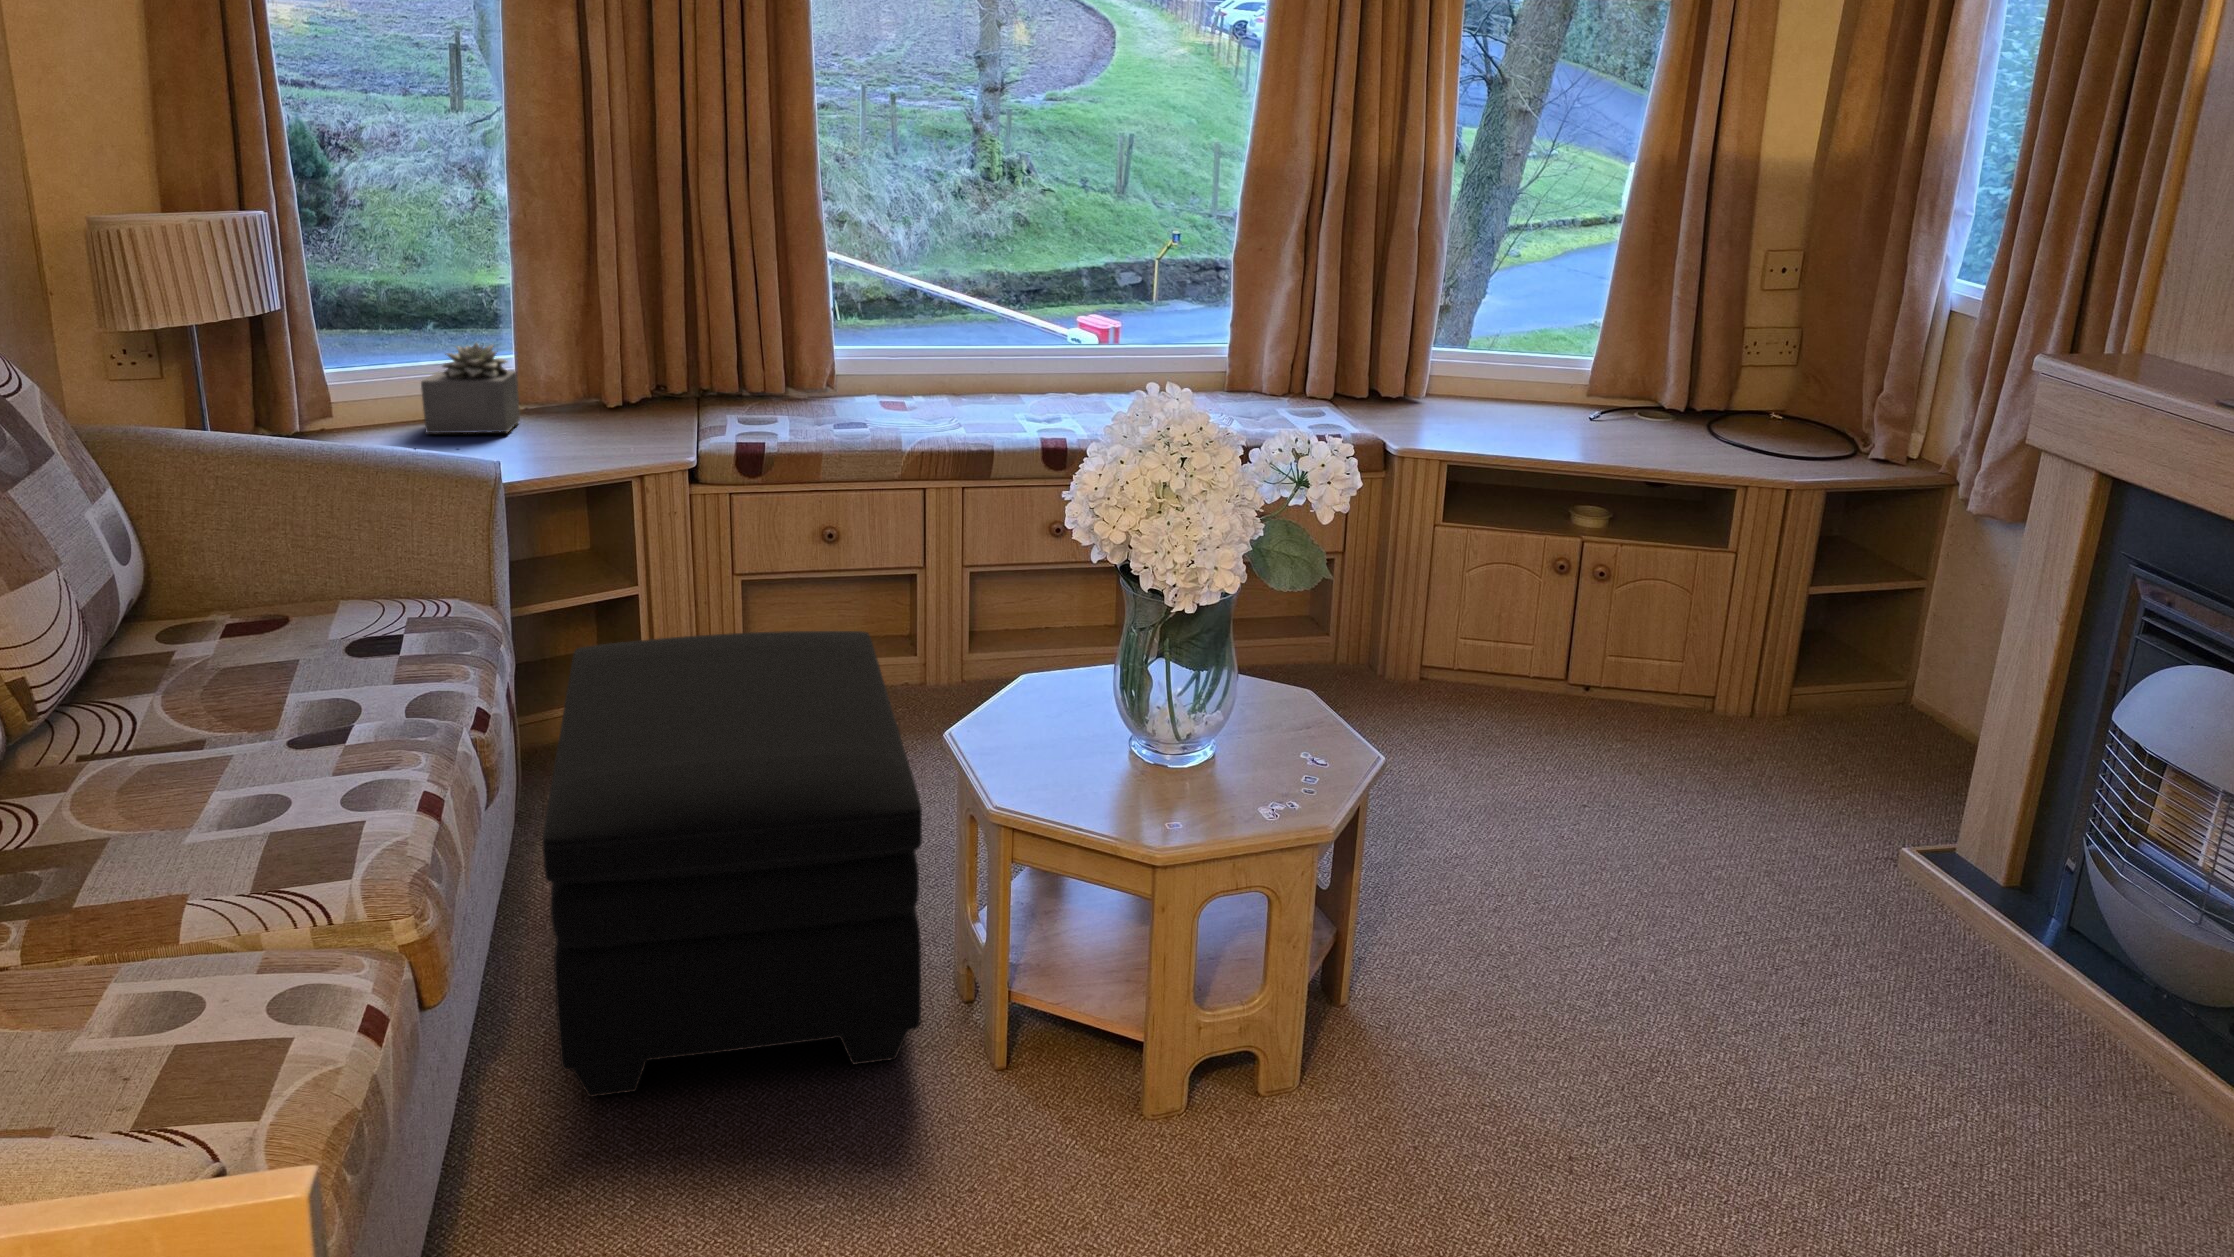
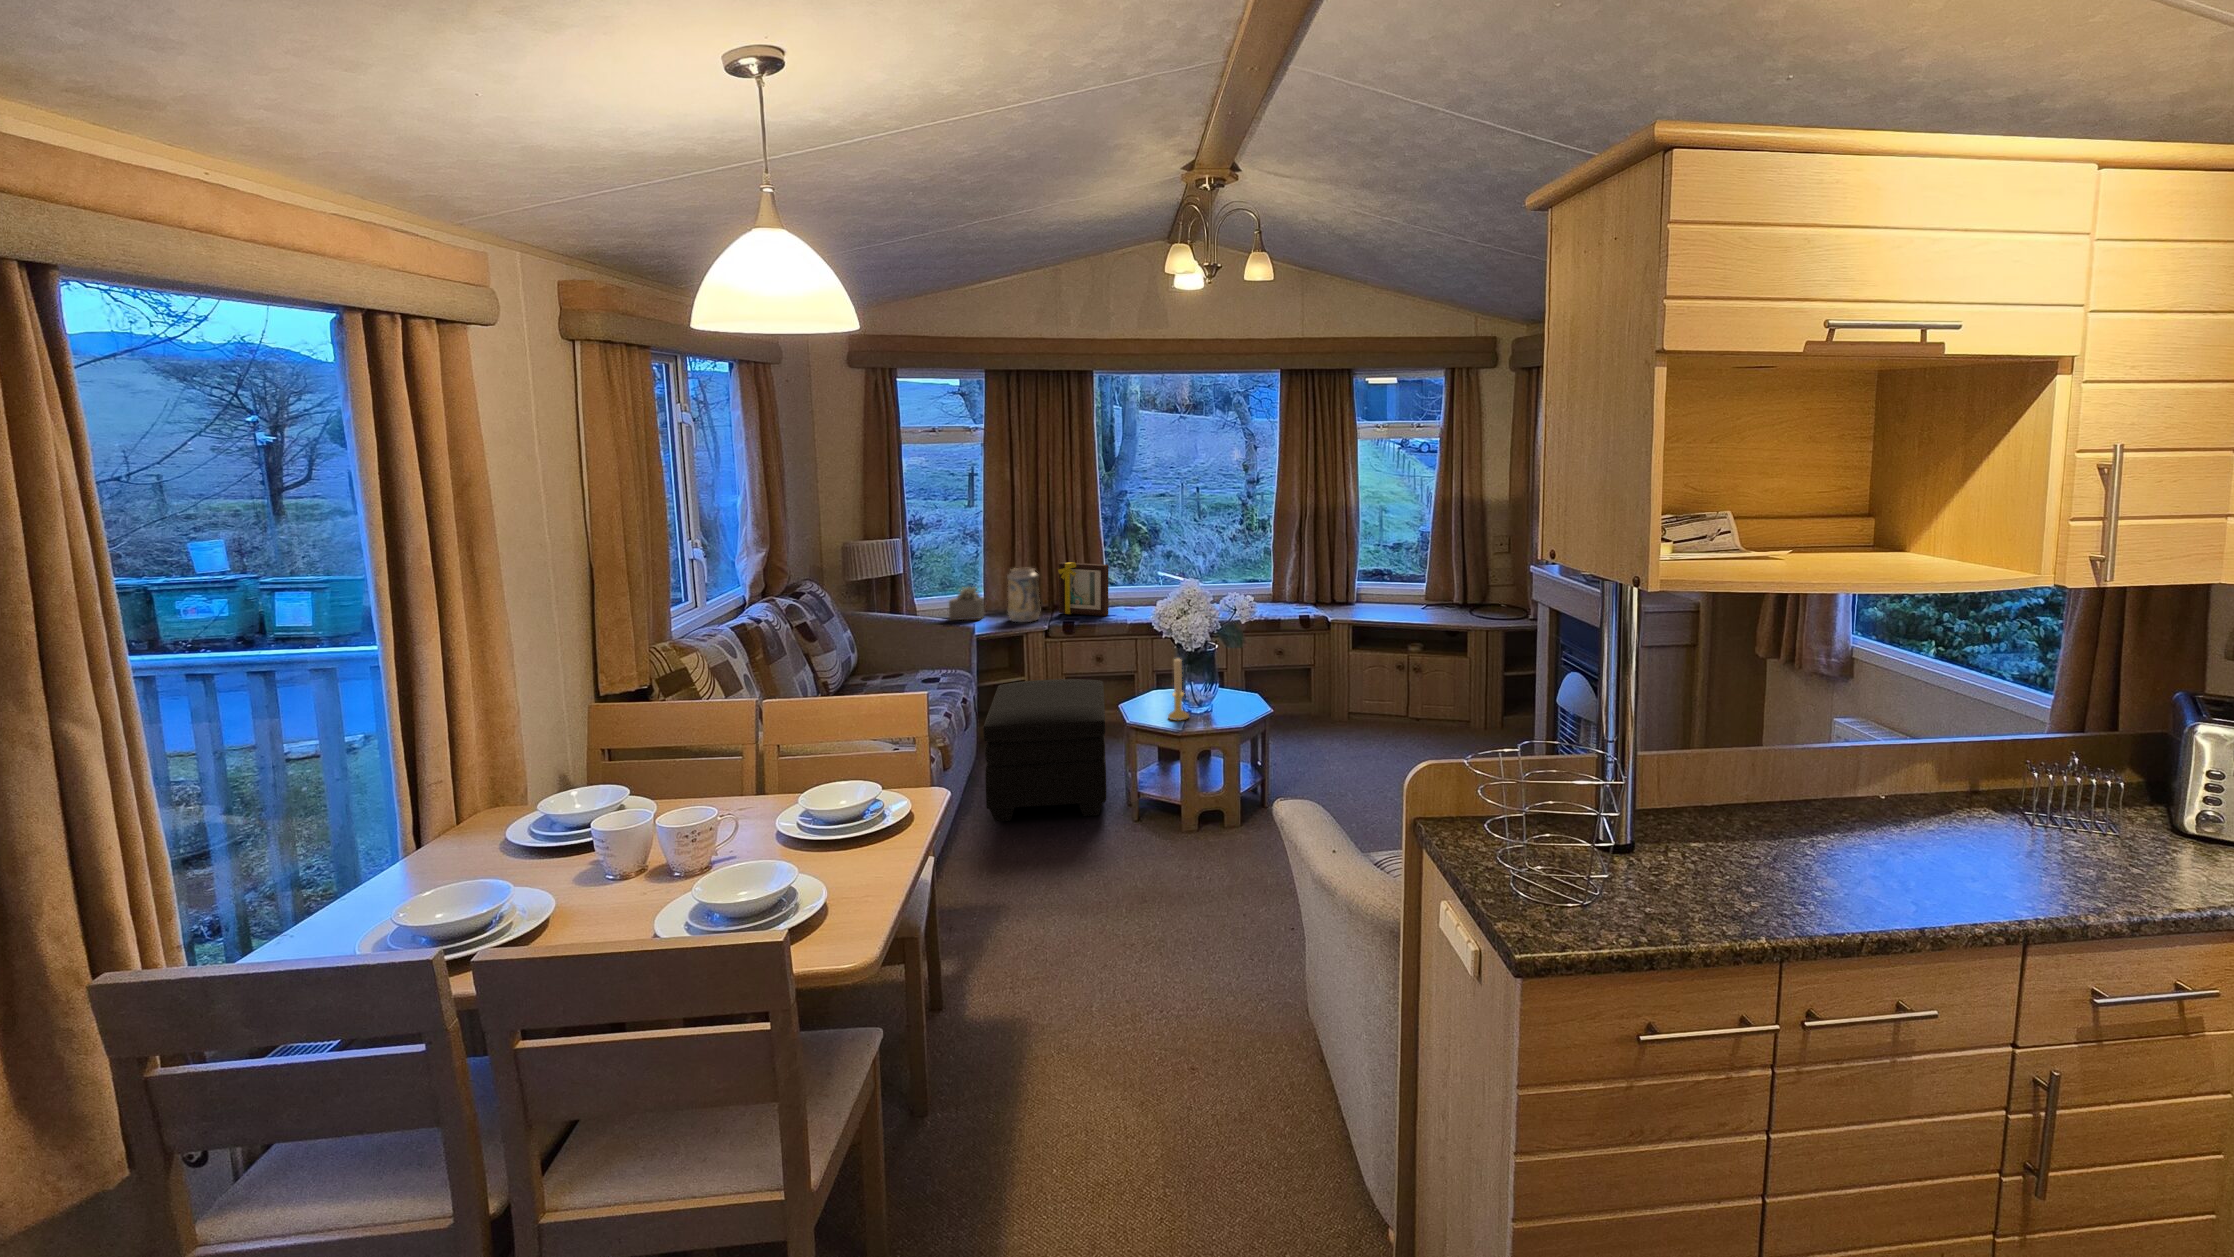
picture frame: none [714,284,847,427] -> present [1058,562,1109,616]
decorative vase: none [579,298,671,444] -> present [1007,568,1040,622]
candle holder: none [1116,629,1179,816] -> present [1168,659,1189,721]

